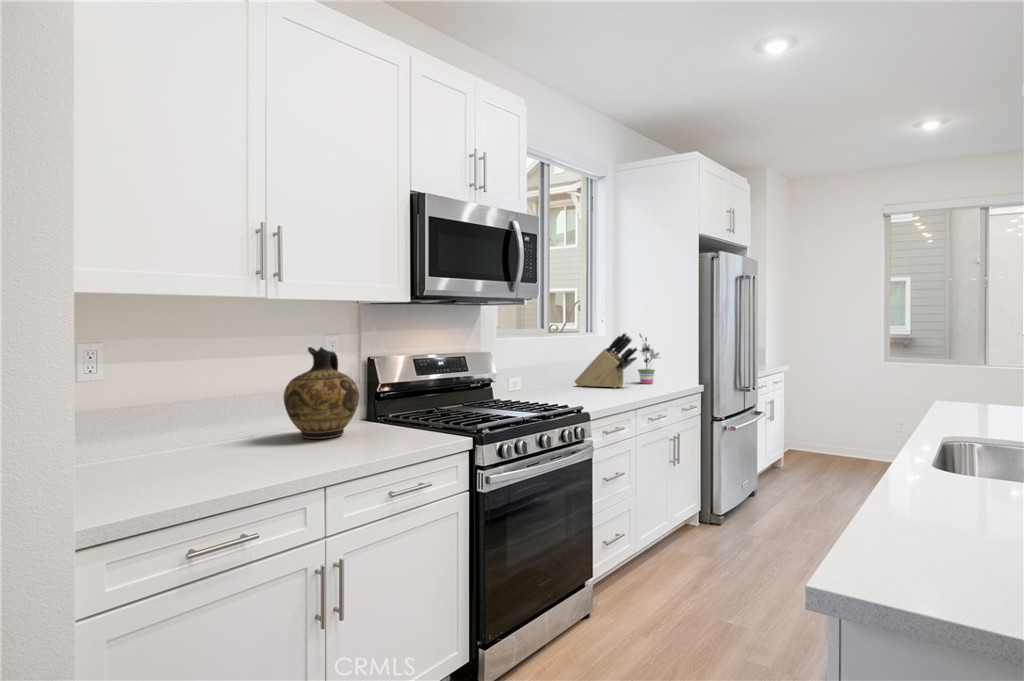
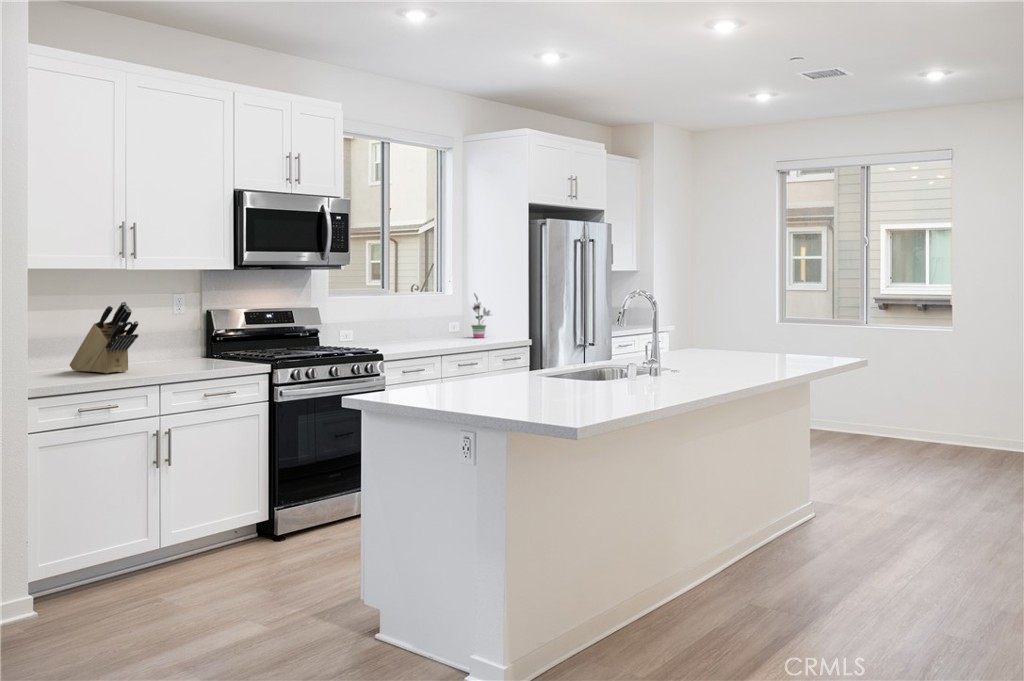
knife block: present [575,333,638,388] -> present [70,302,139,374]
ceramic jug: present [283,347,359,439] -> none [141,301,194,364]

